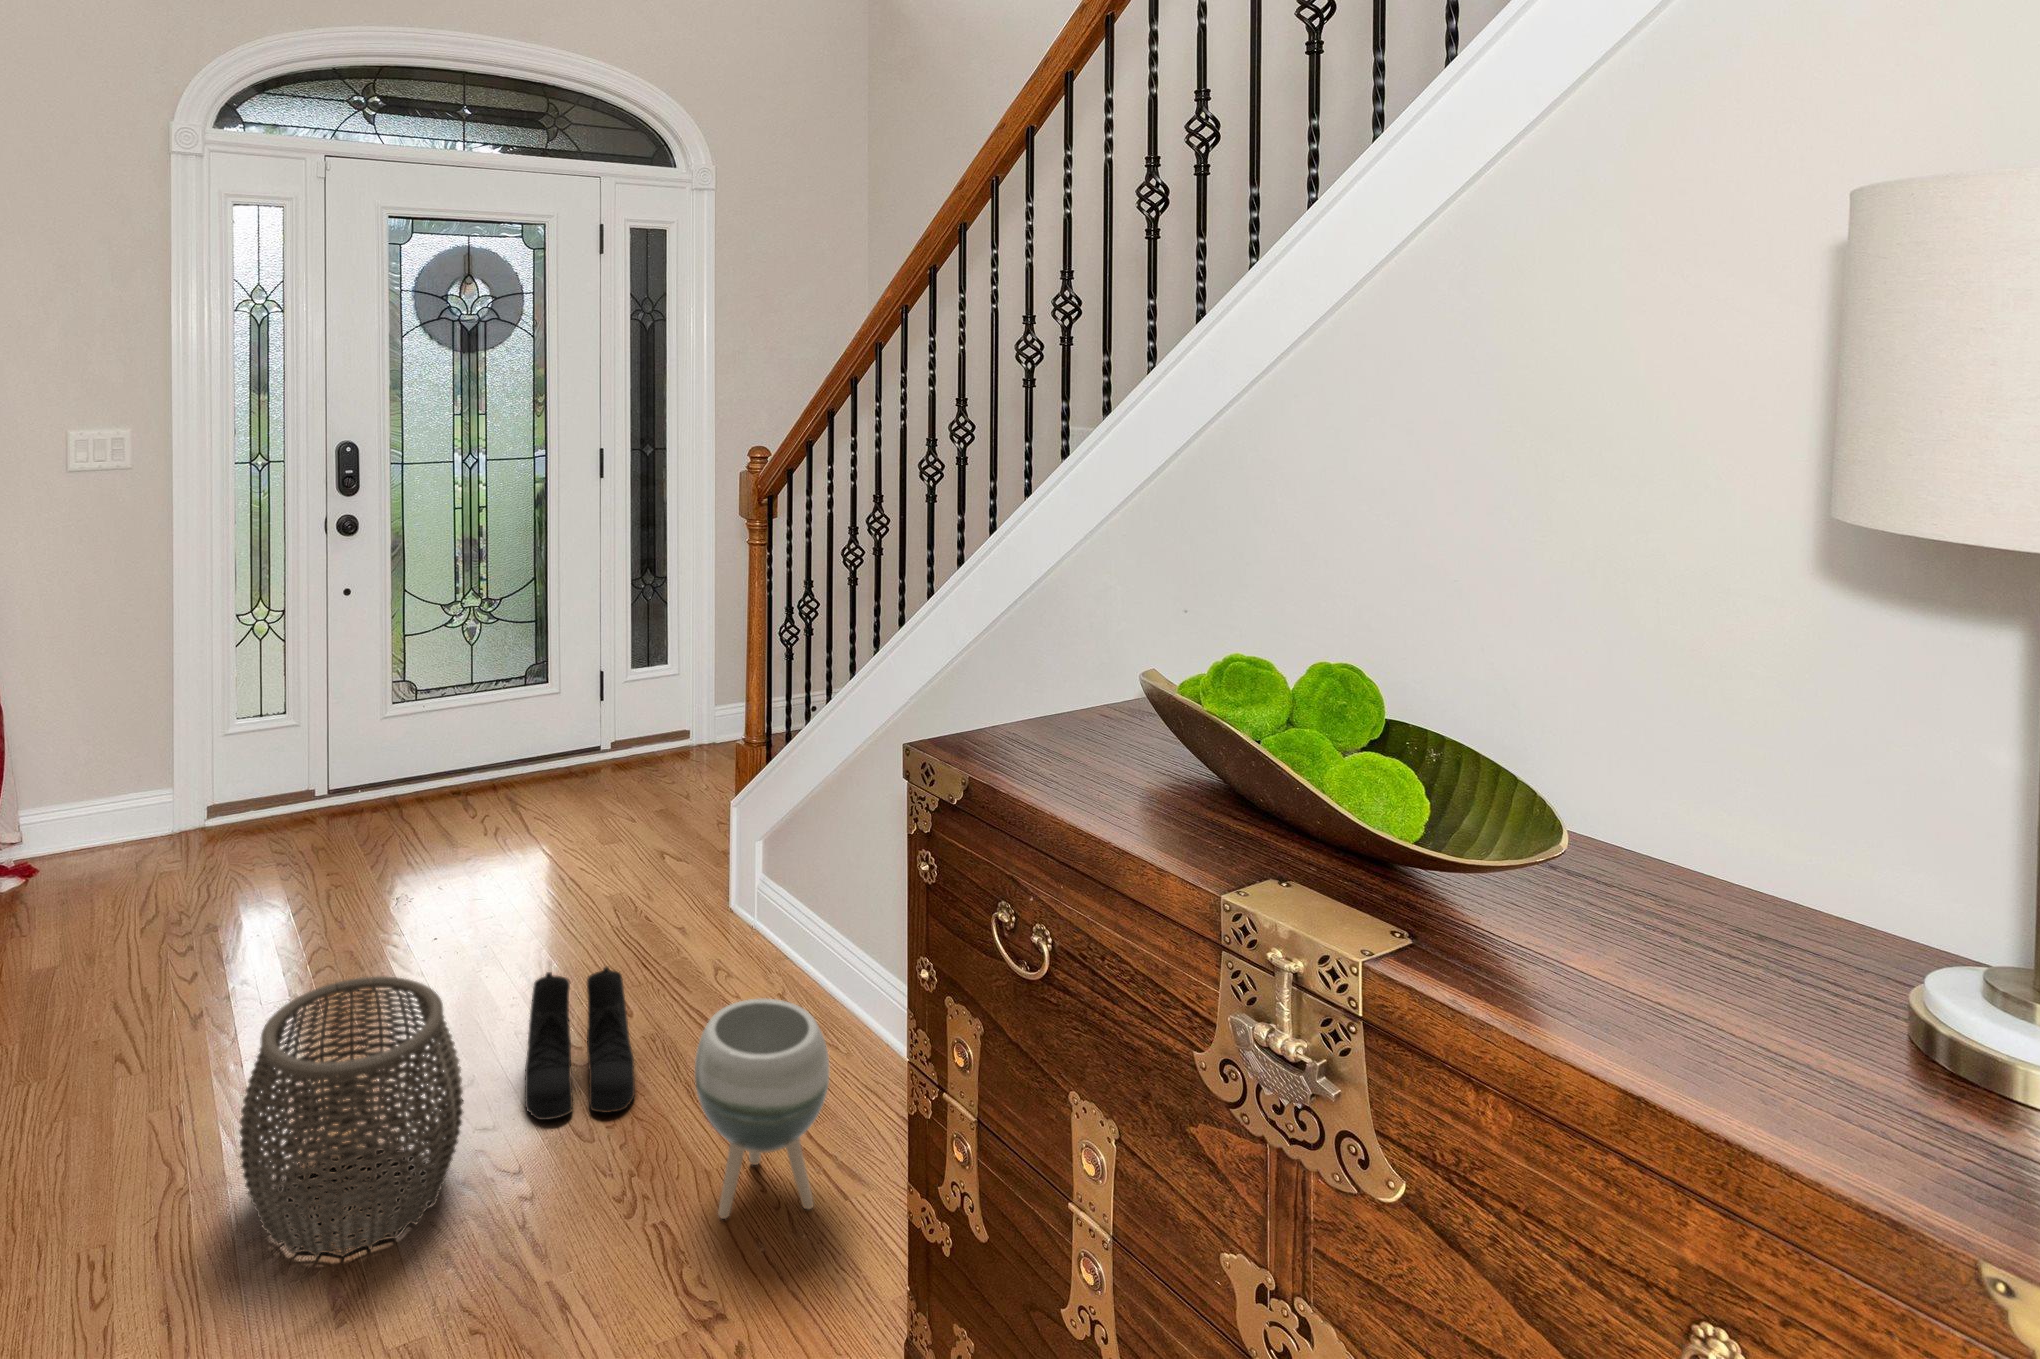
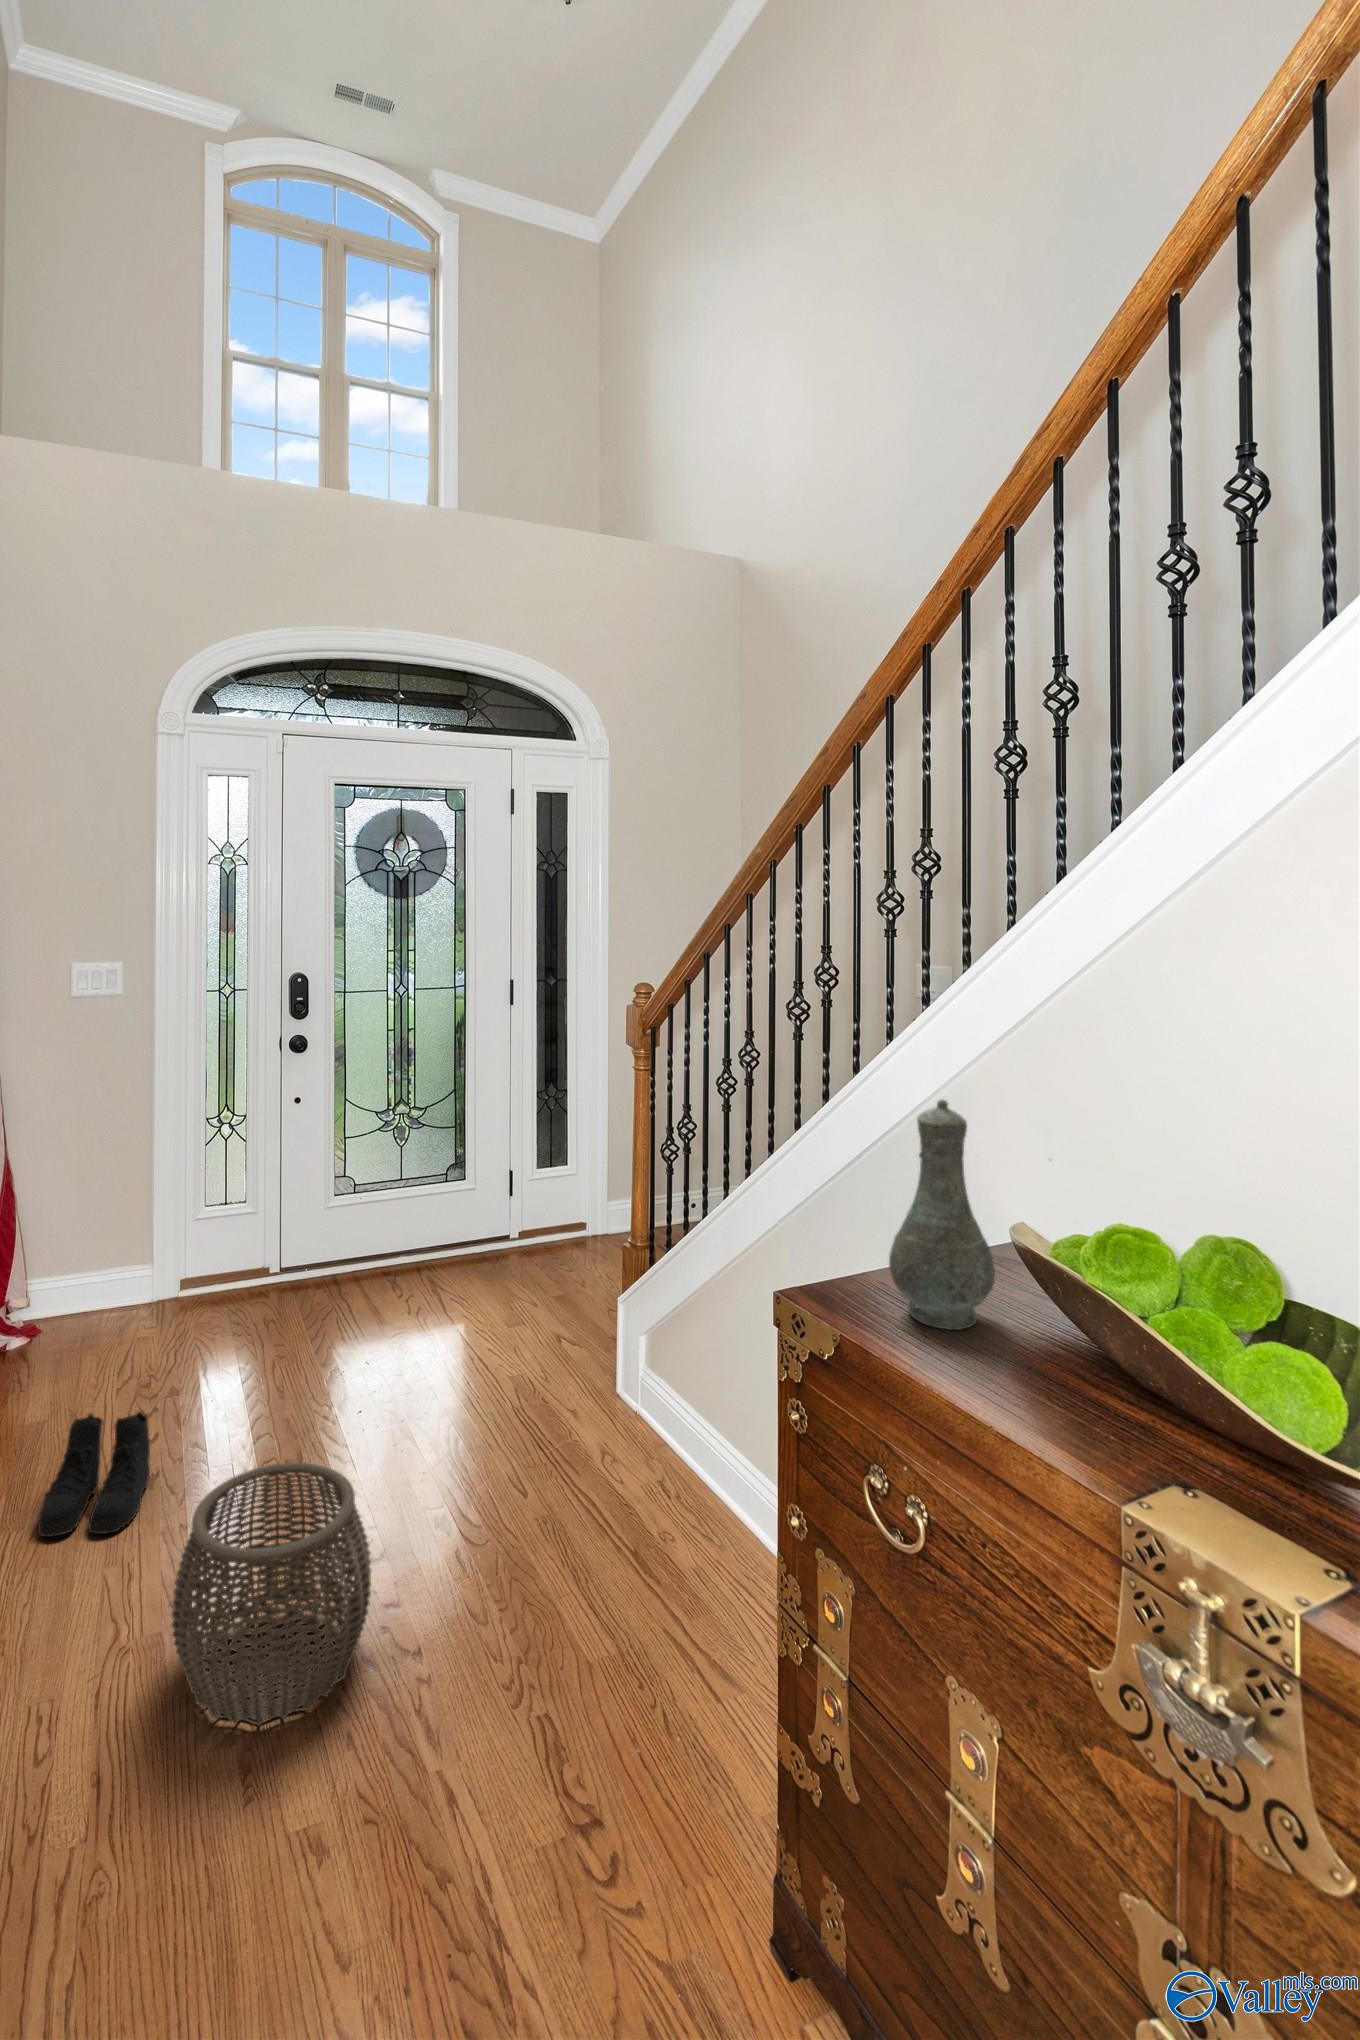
vase: none [1014,535,1118,766] -> present [889,1100,995,1330]
boots: present [525,967,635,1120] -> present [38,1411,150,1537]
planter: present [695,998,829,1219] -> none [579,1505,704,1714]

